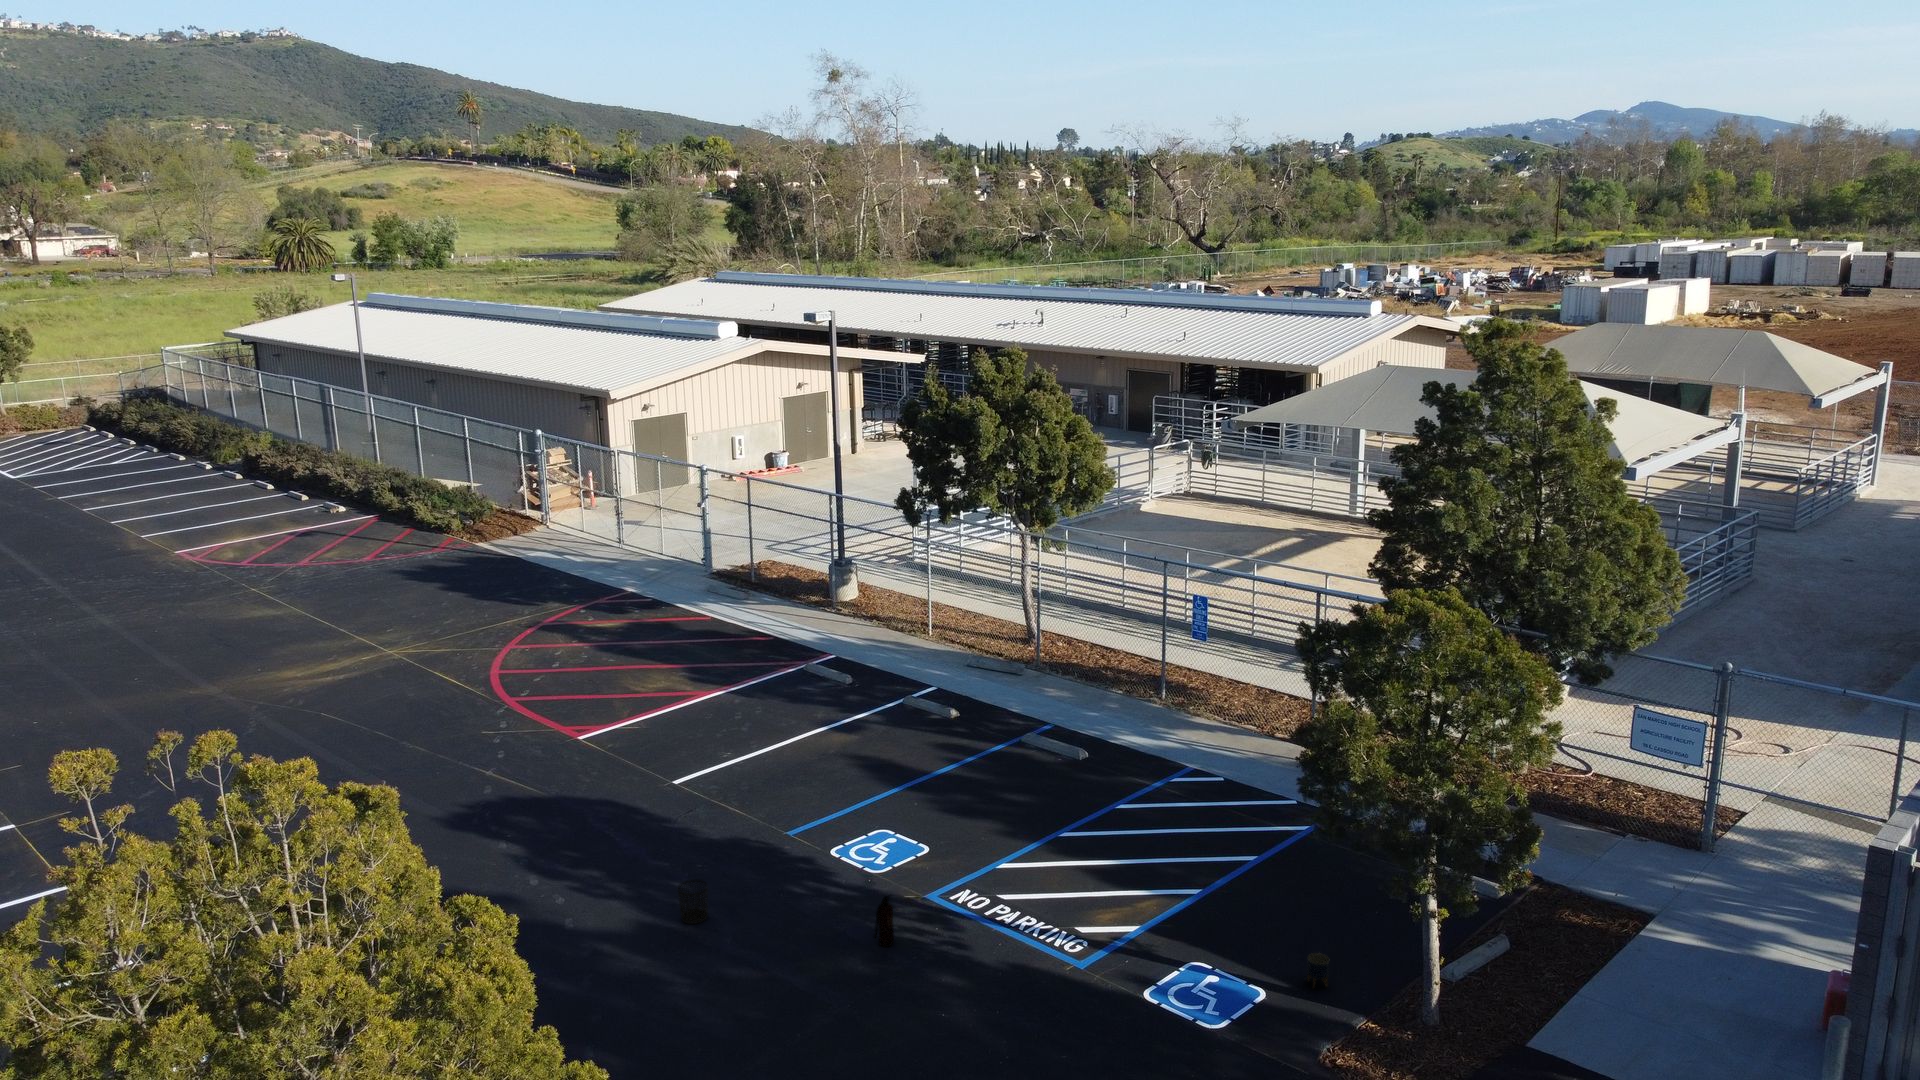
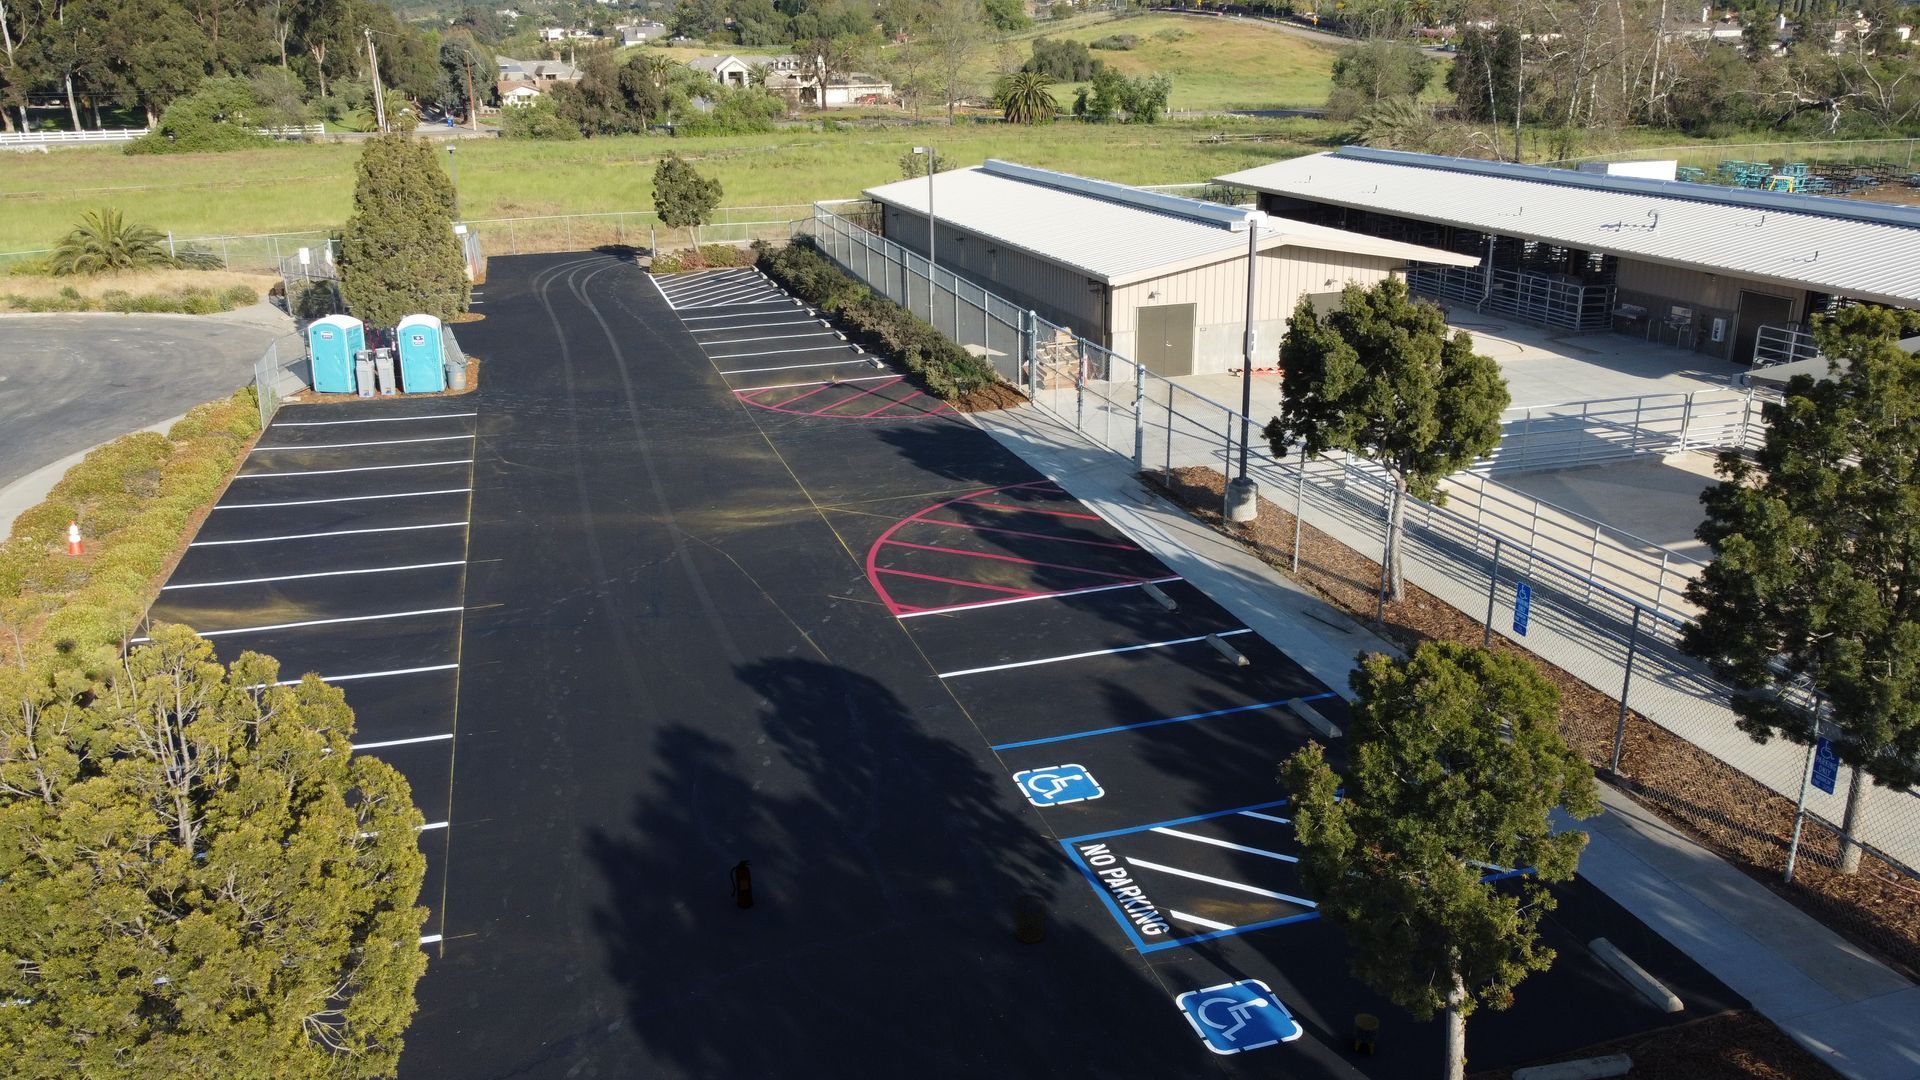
waste bin: present [678,880,708,924] -> present [1014,895,1045,943]
fire extinguisher: present [874,896,894,947] -> present [730,860,753,909]

